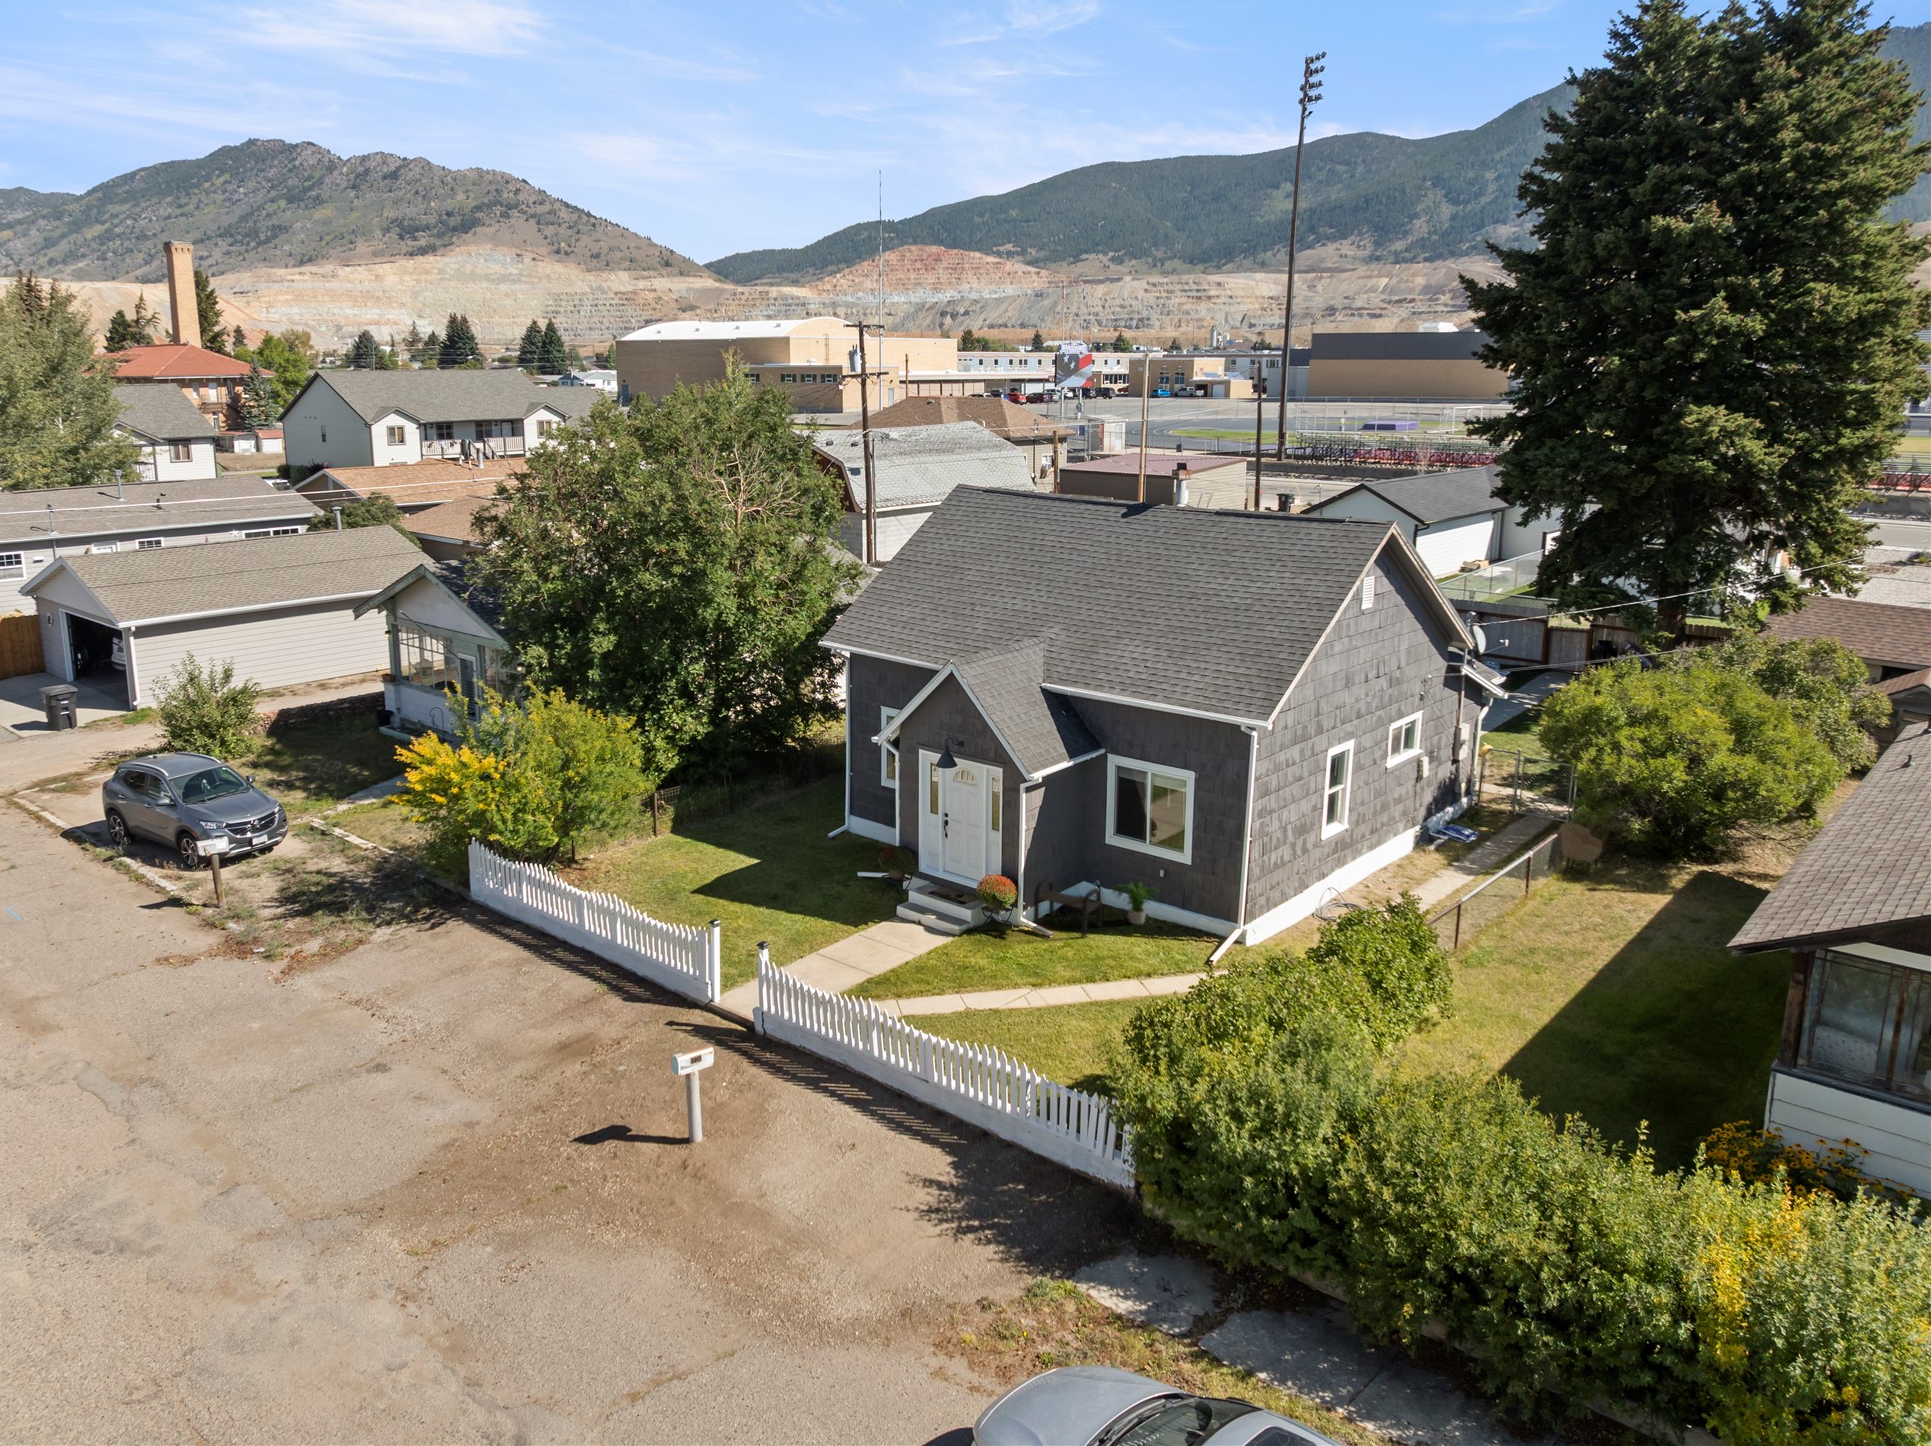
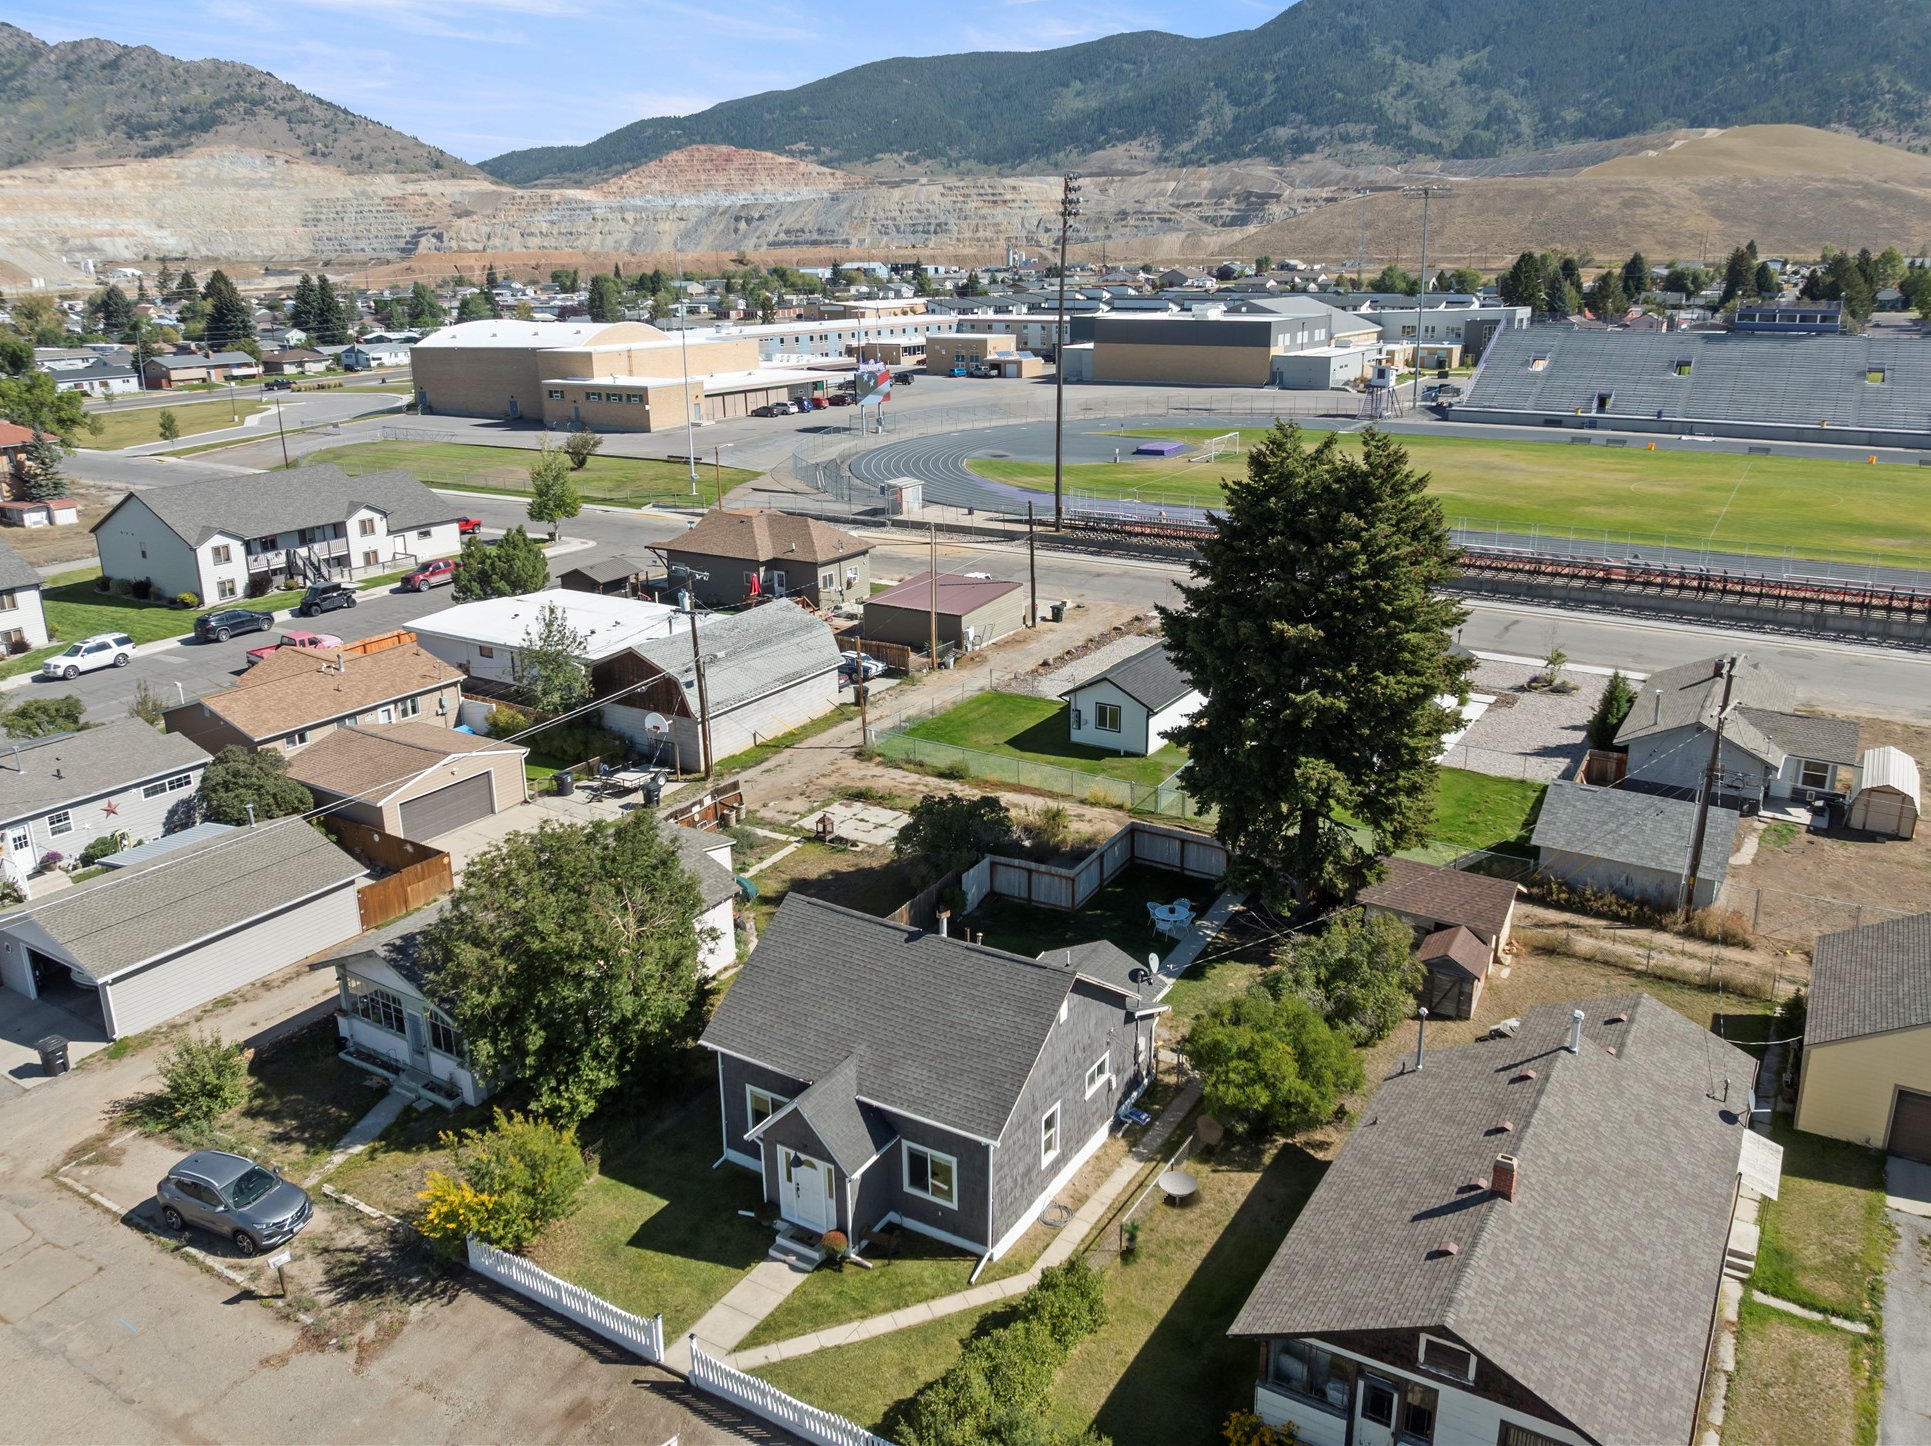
round table: none [1512,879,1581,924] -> present [1159,1171,1198,1207]
potted plant: present [1113,882,1154,924] -> present [1121,1219,1142,1249]

